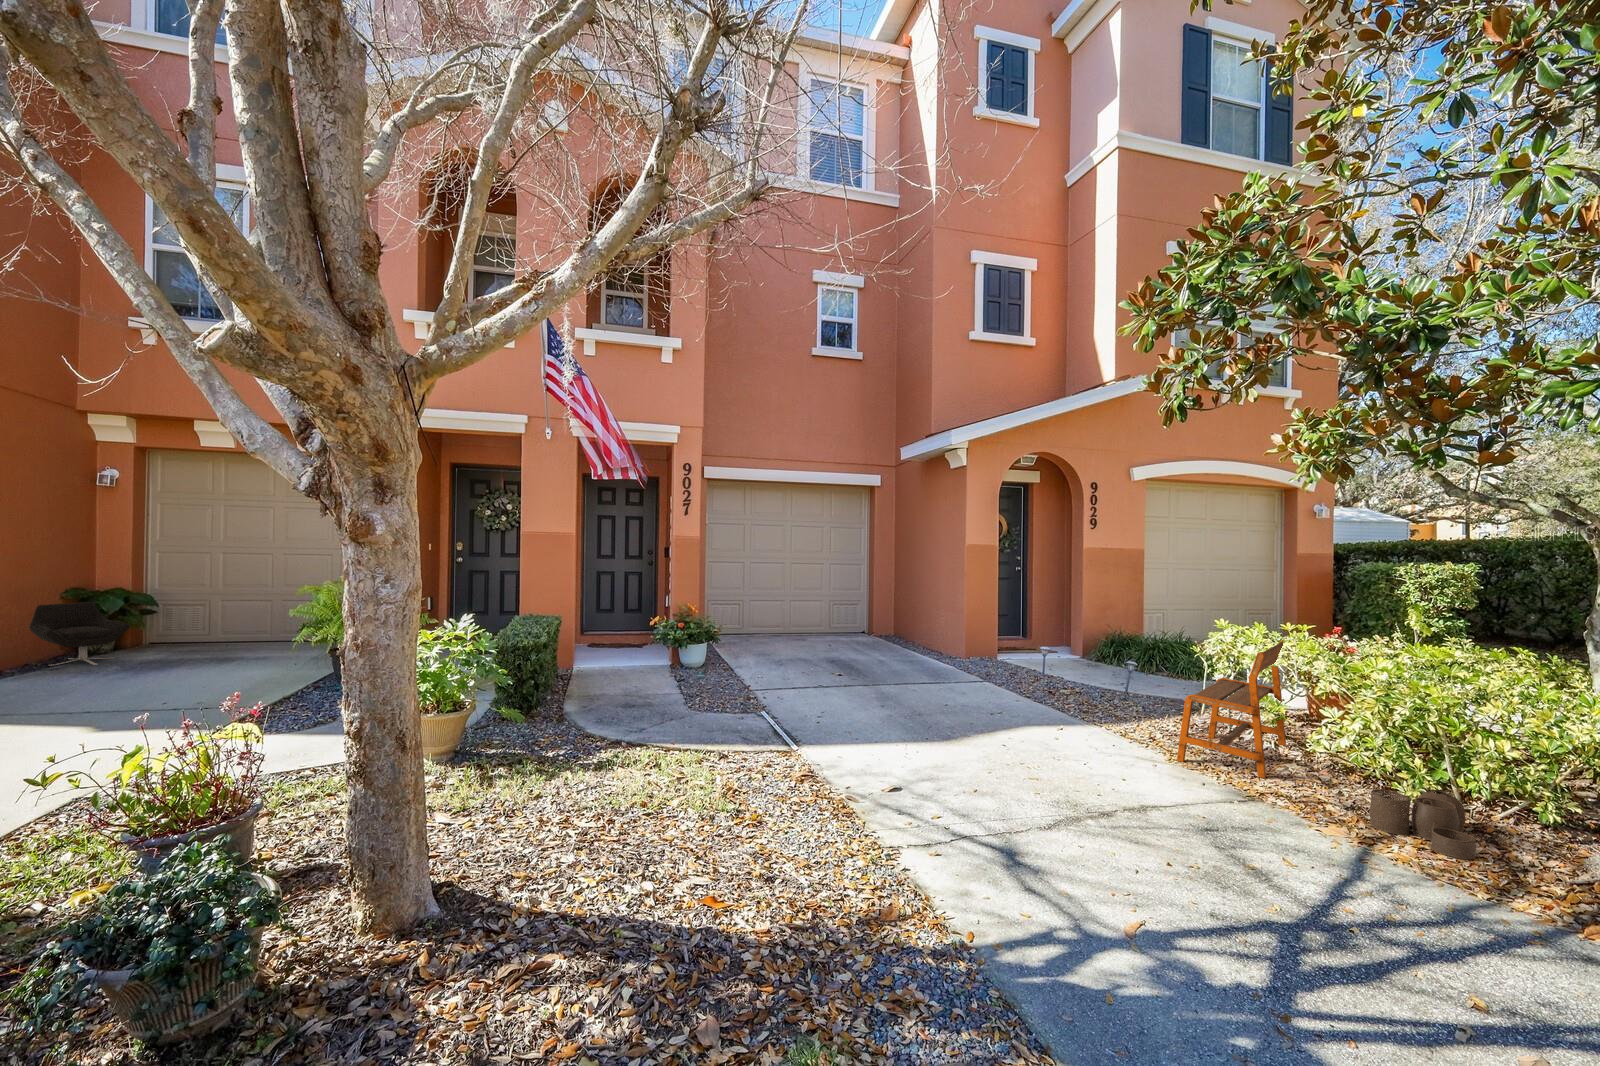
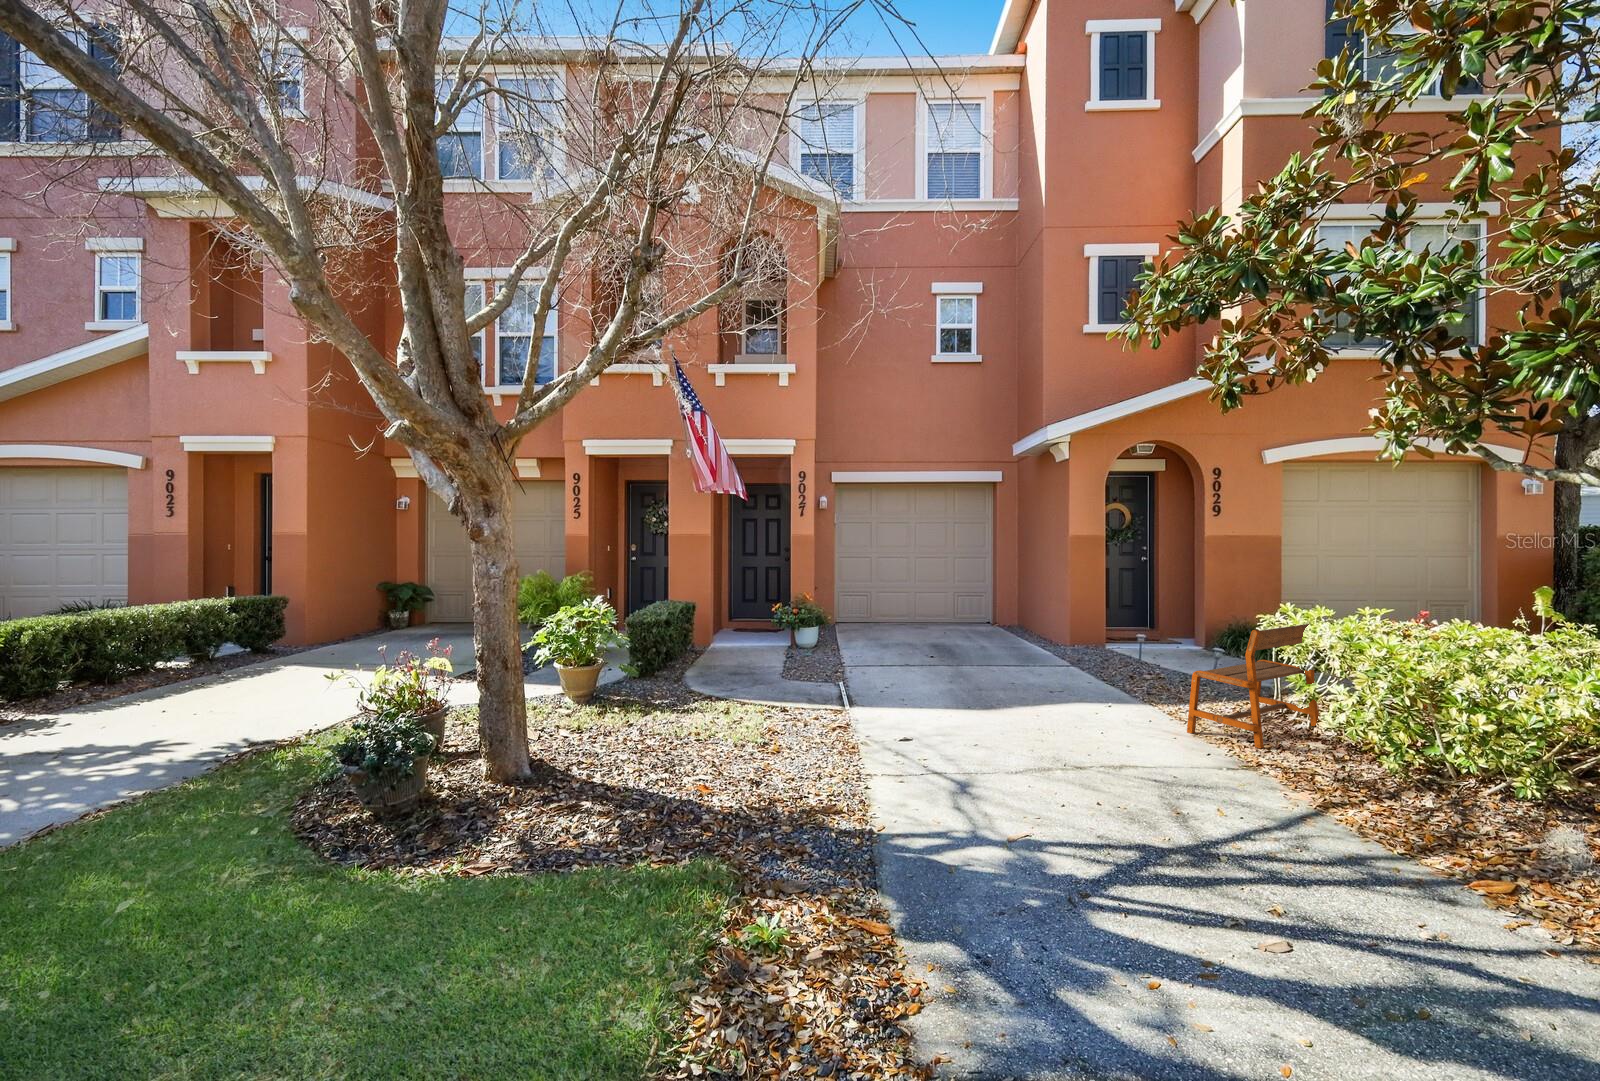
lounge chair: present [29,602,130,666] -> none [344,597,403,642]
woven basket: present [1370,784,1477,860] -> none [1316,748,1417,812]

